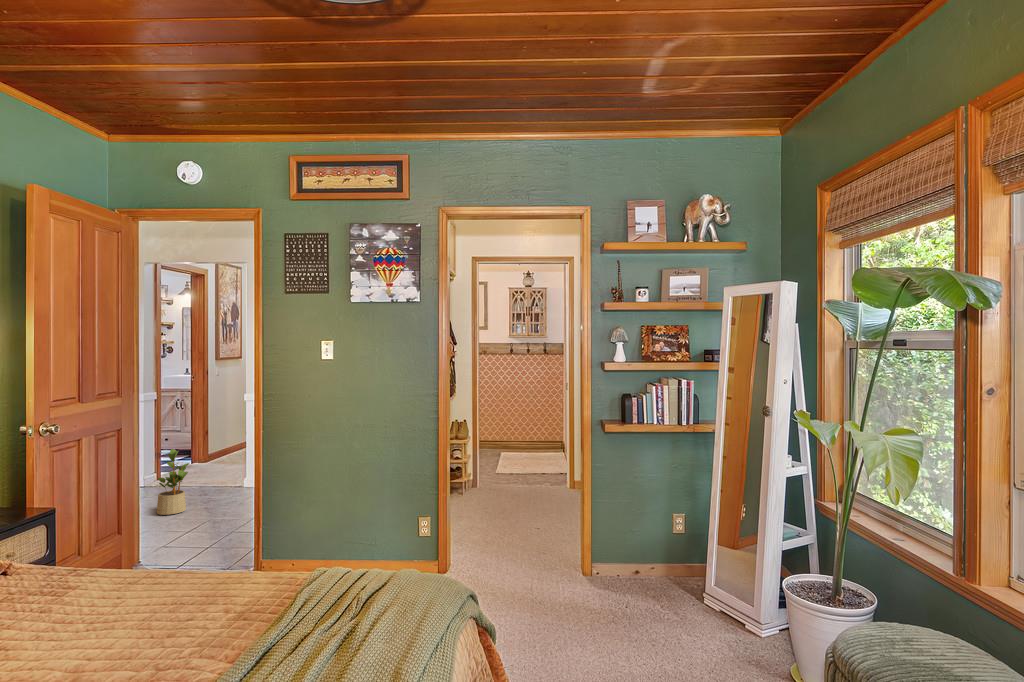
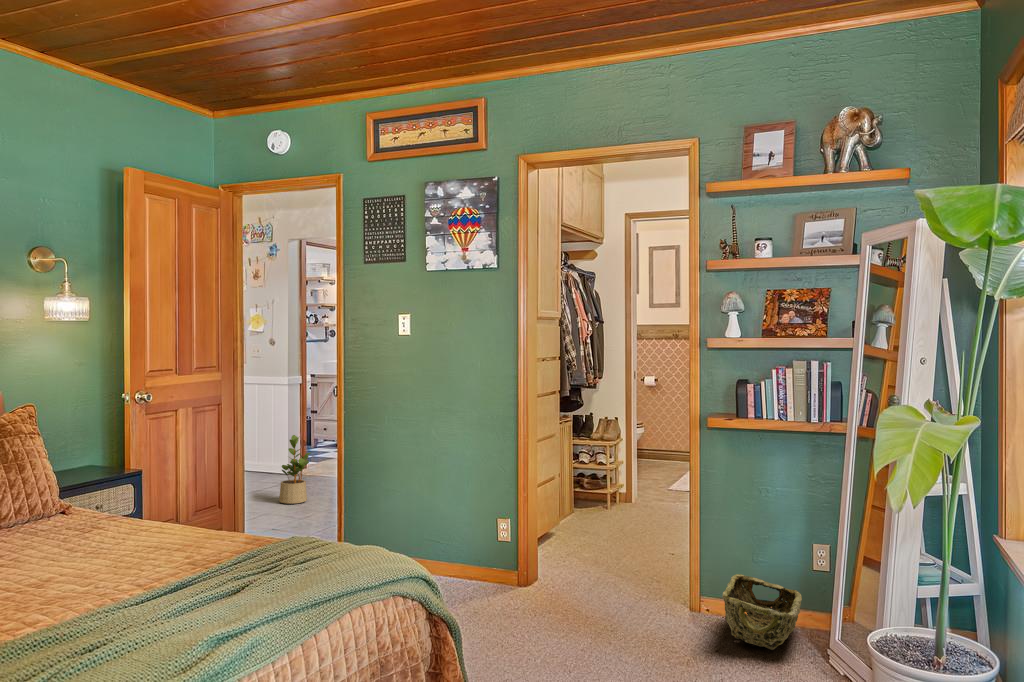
woven basket: none [625,543,693,604] -> present [723,574,802,650]

